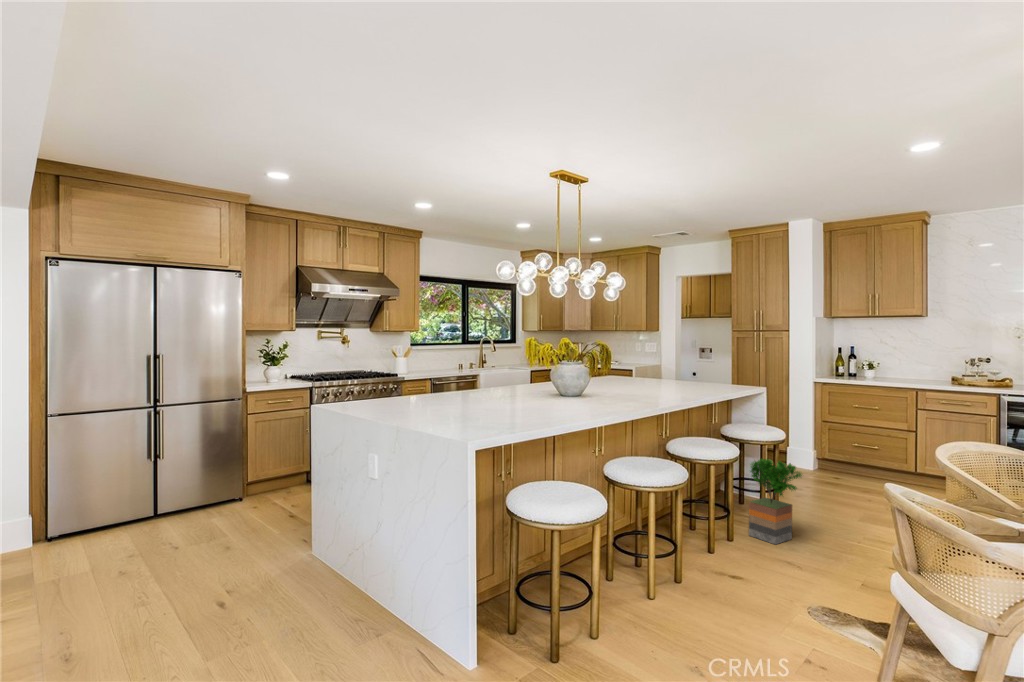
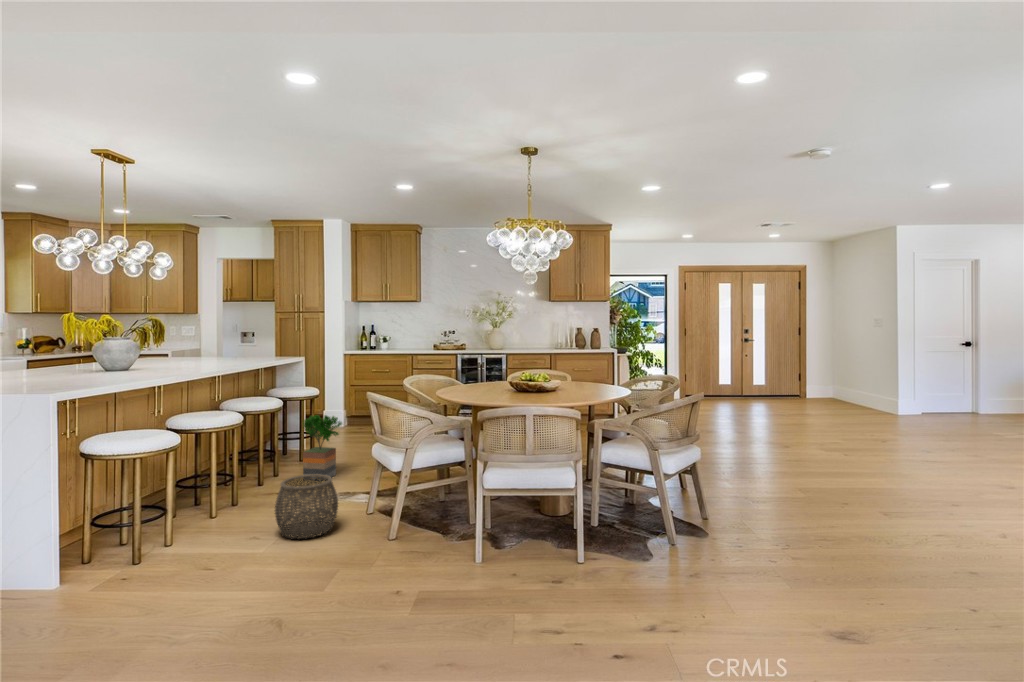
woven basket: none [701,543,787,637] -> present [275,474,338,539]

